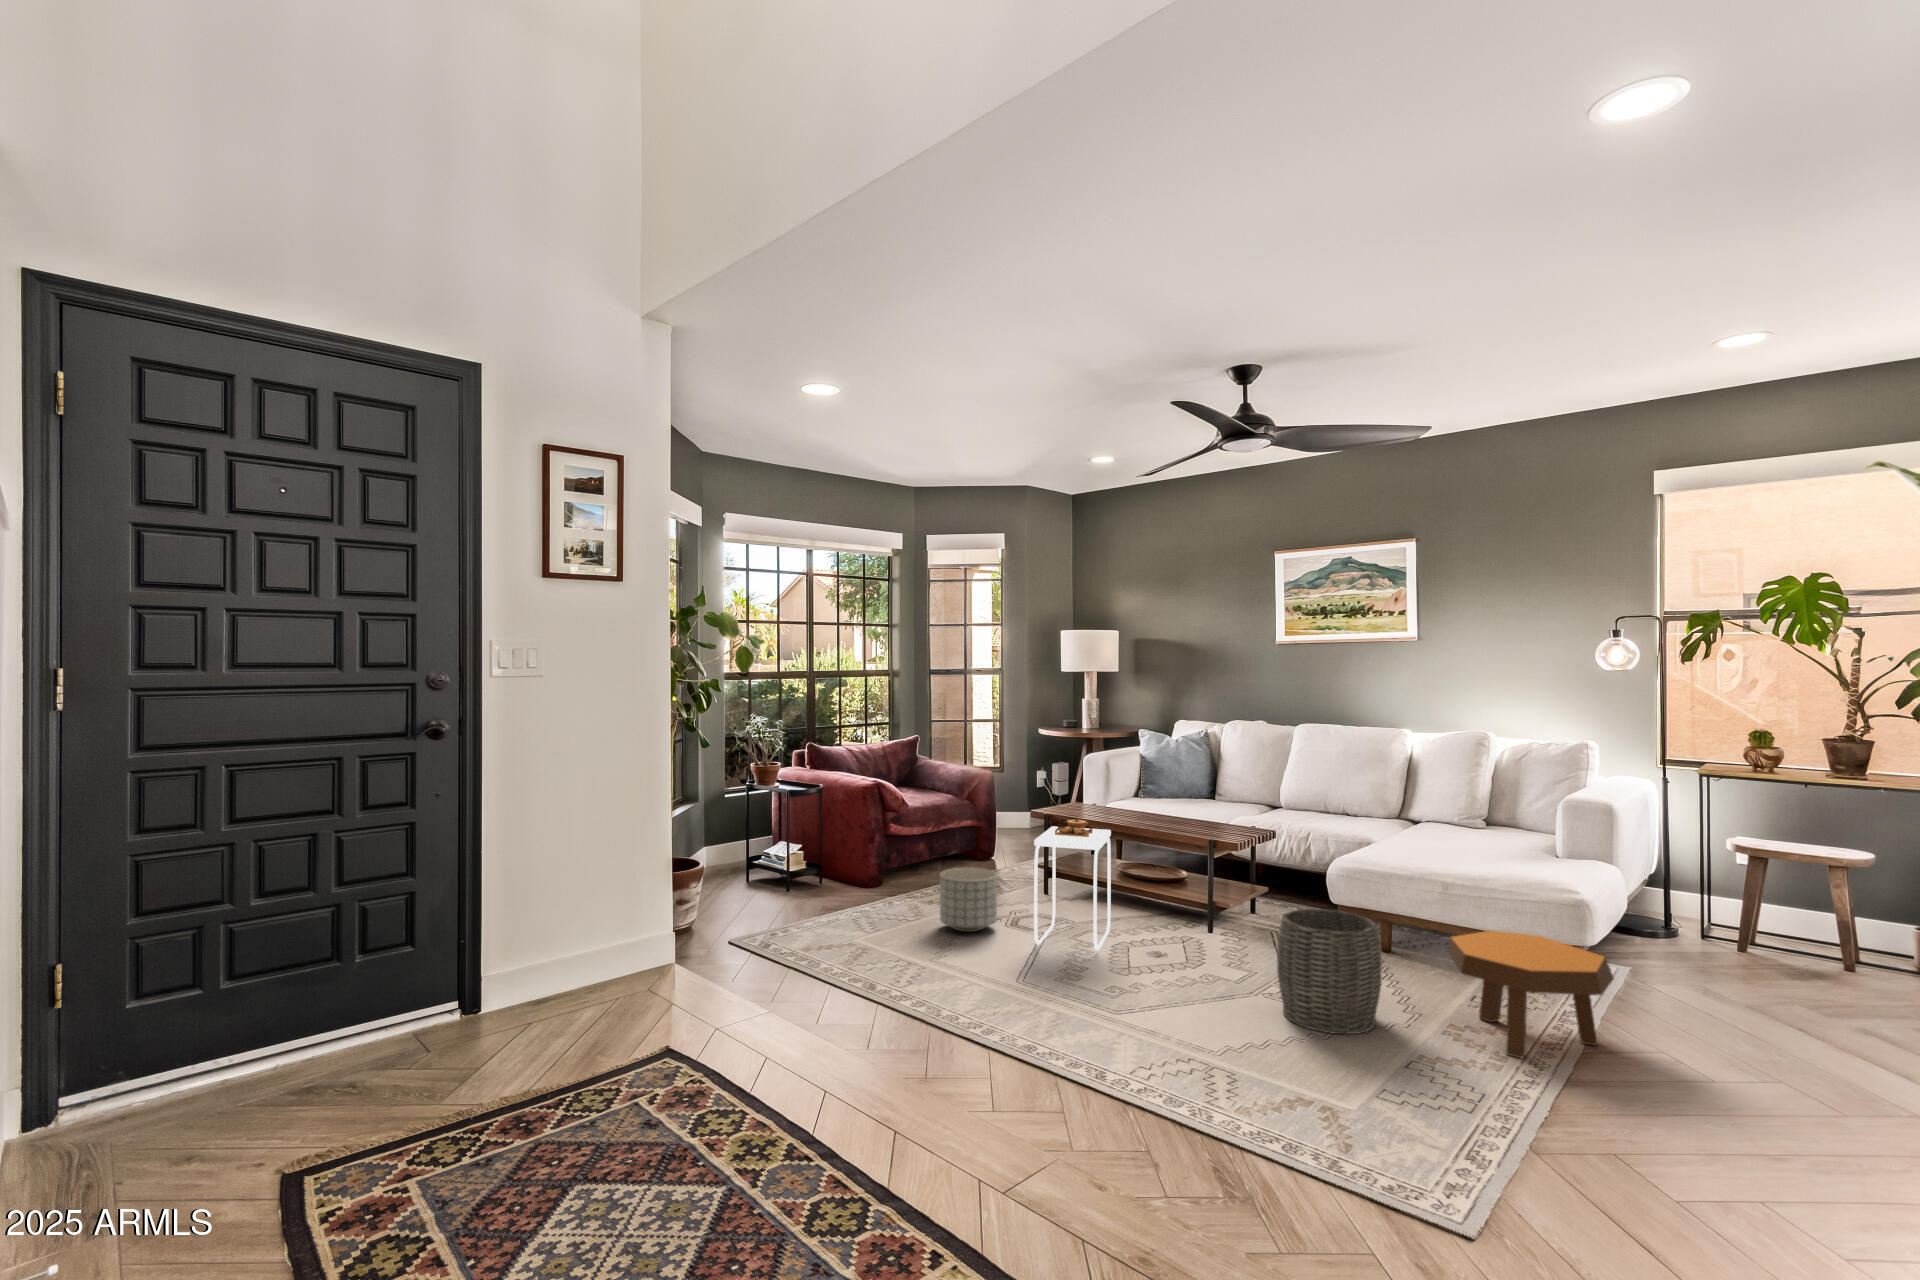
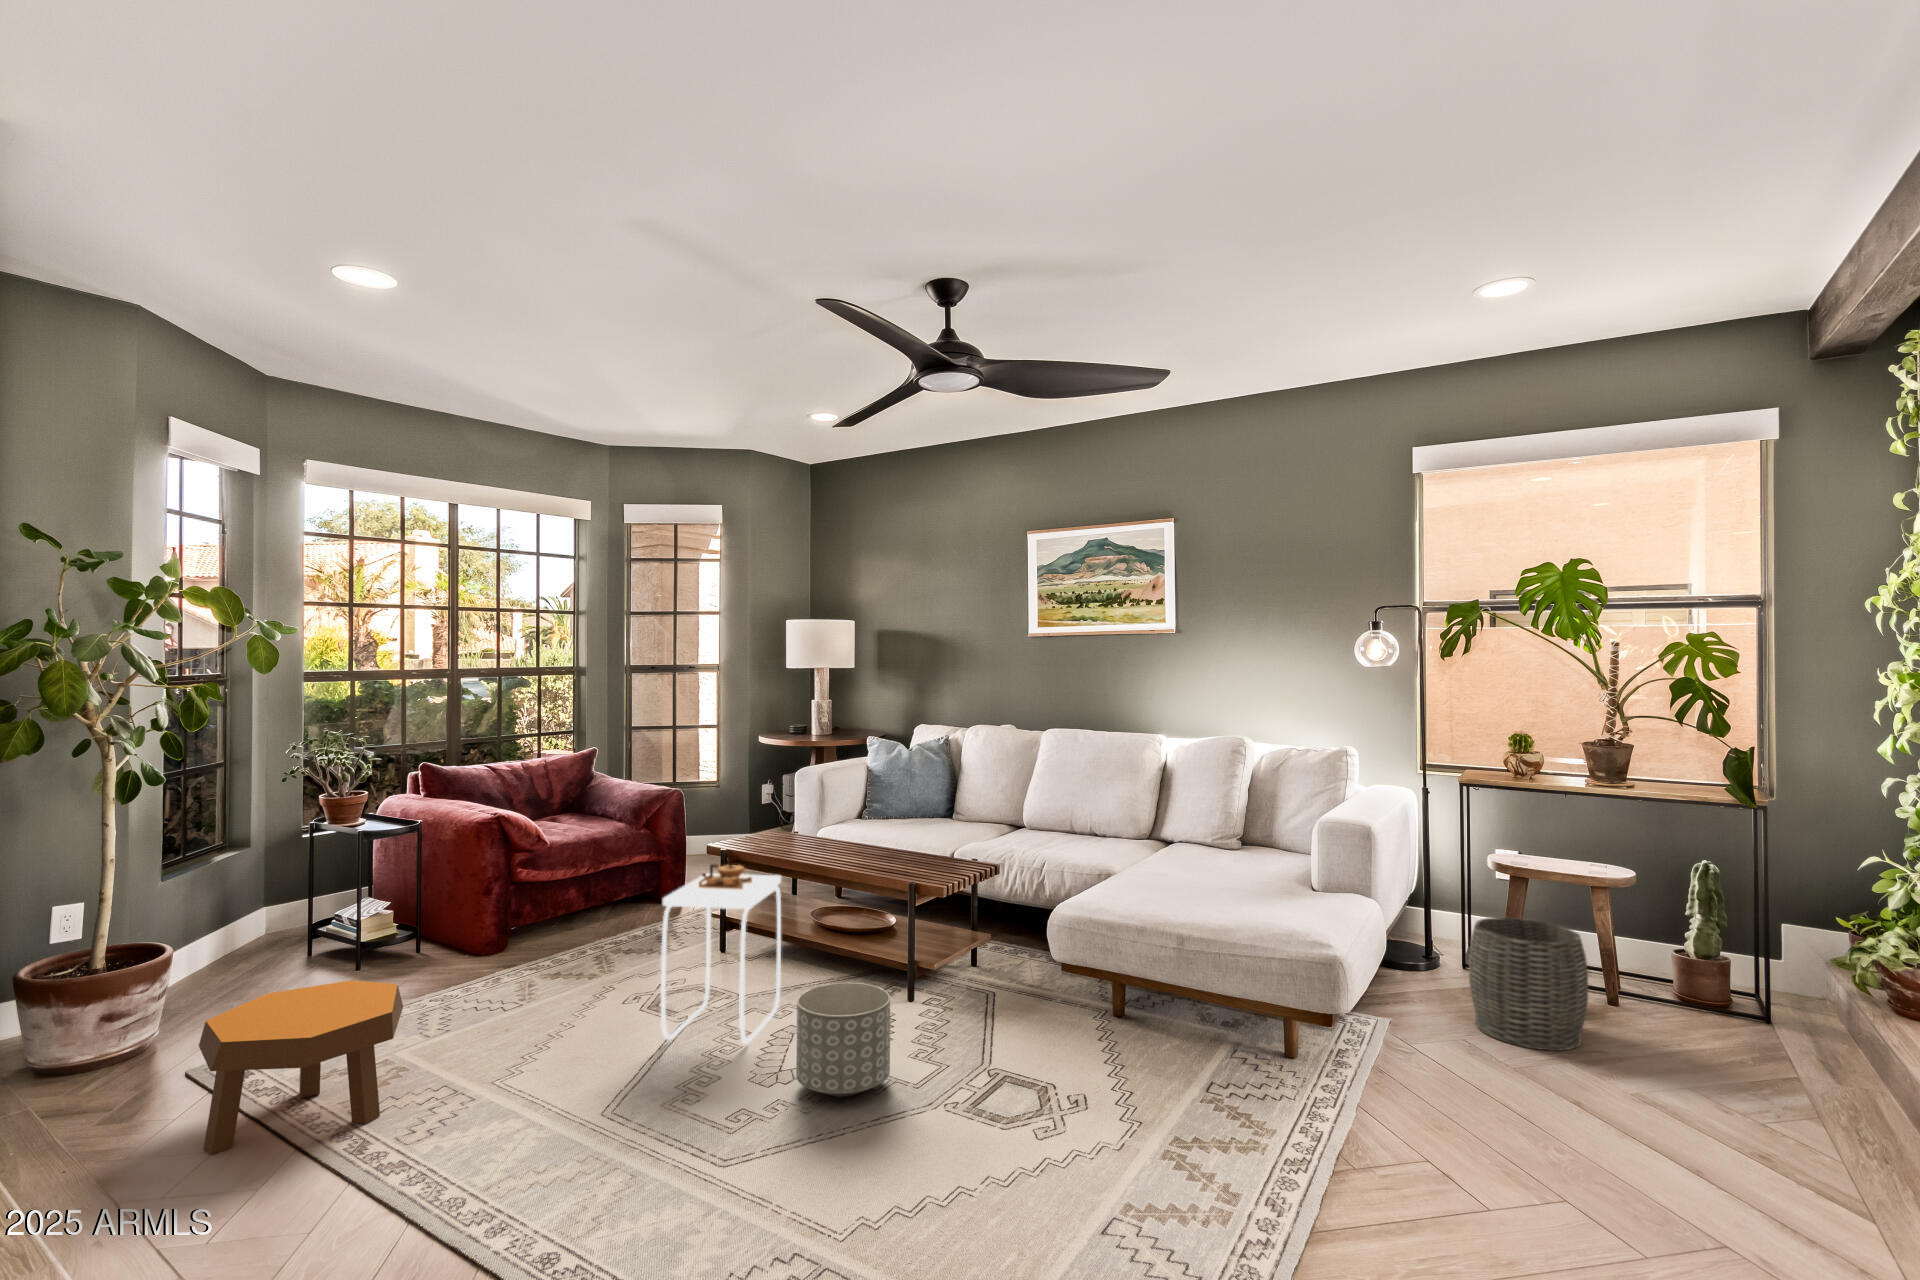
planter: present [940,868,997,932] -> present [796,983,890,1097]
woven basket: present [1277,909,1382,1034] -> present [1469,918,1588,1051]
footstool: present [1449,931,1614,1058] -> present [199,980,403,1155]

